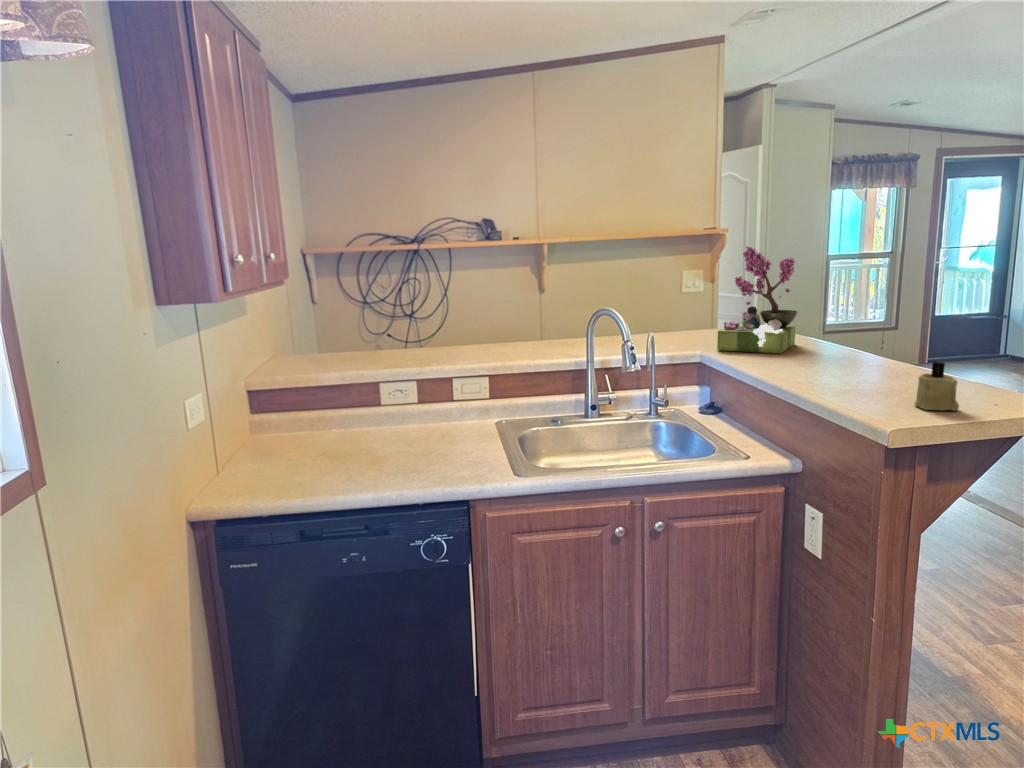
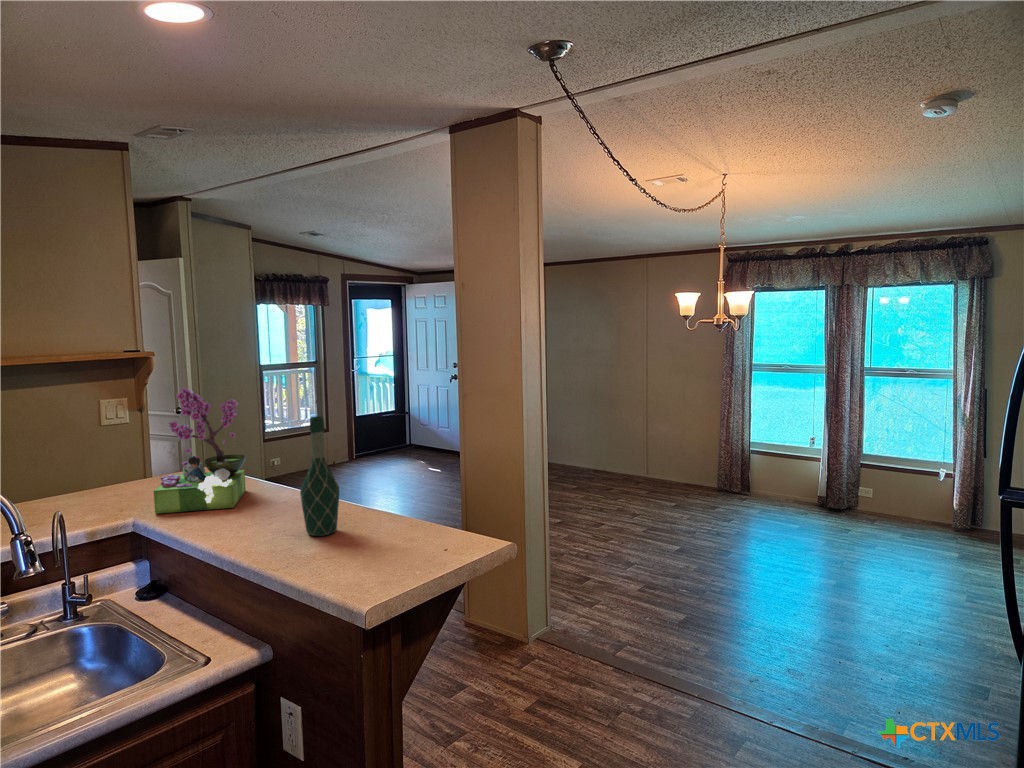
wine bottle: none [844,264,885,380] -> present [300,416,339,536]
candle: present [915,362,959,411] -> none [377,516,414,567]

